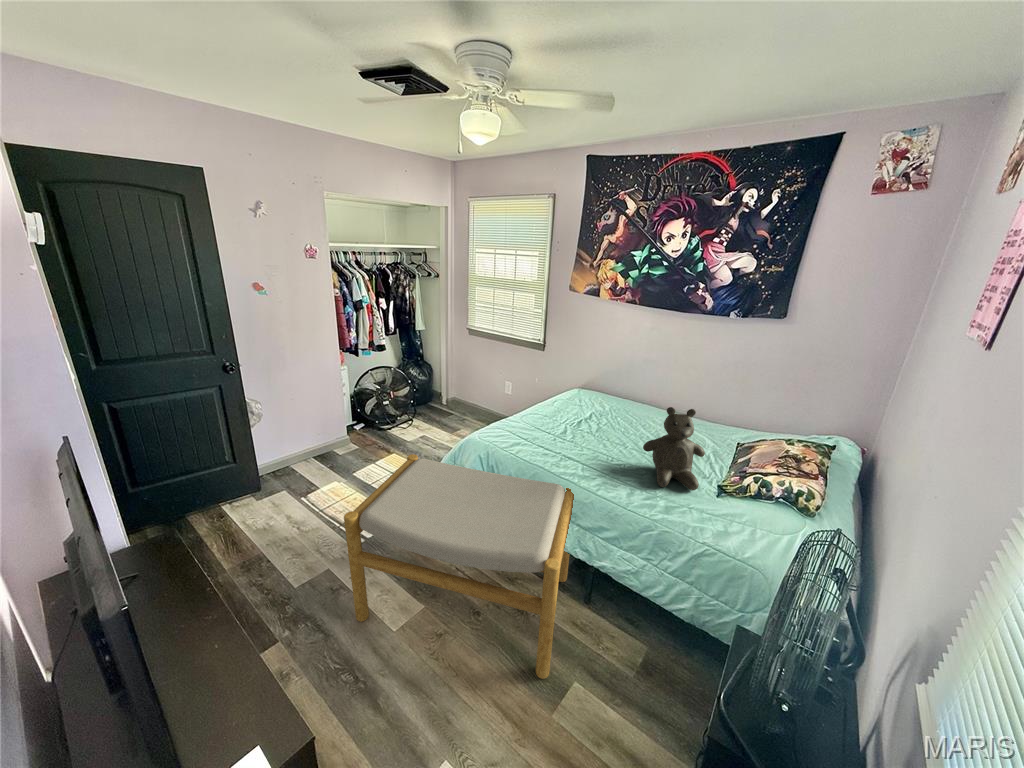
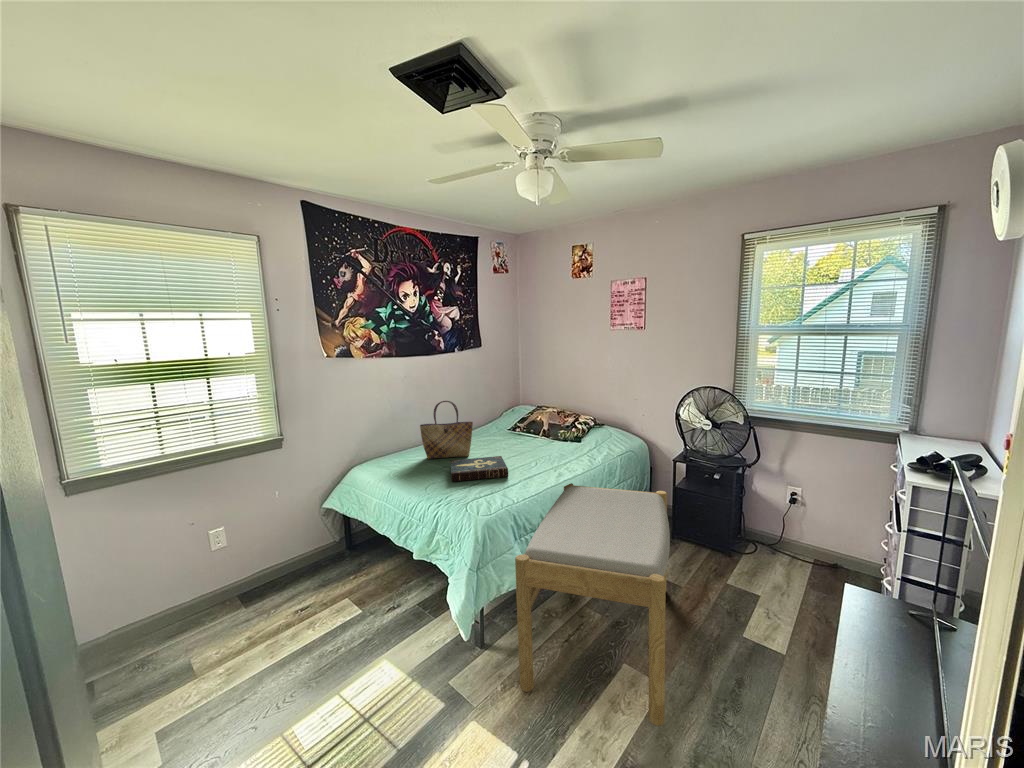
tote bag: none [614,358,645,425] -> present [420,401,473,459]
teddy bear: present [643,407,705,490] -> none [540,403,575,457]
book: none [550,412,616,445] -> present [450,456,508,482]

